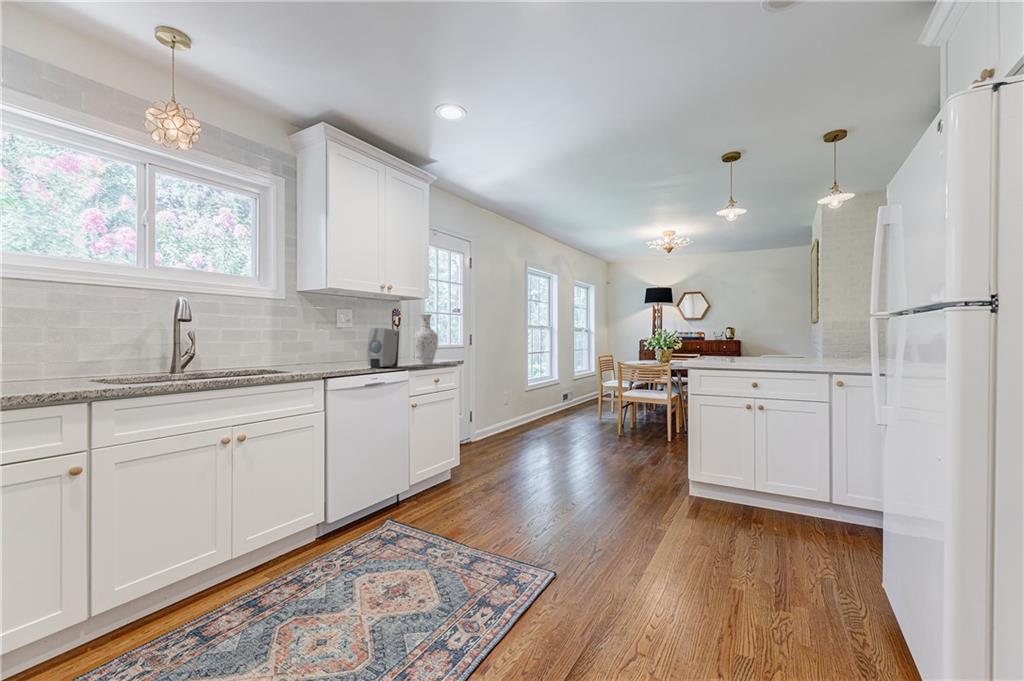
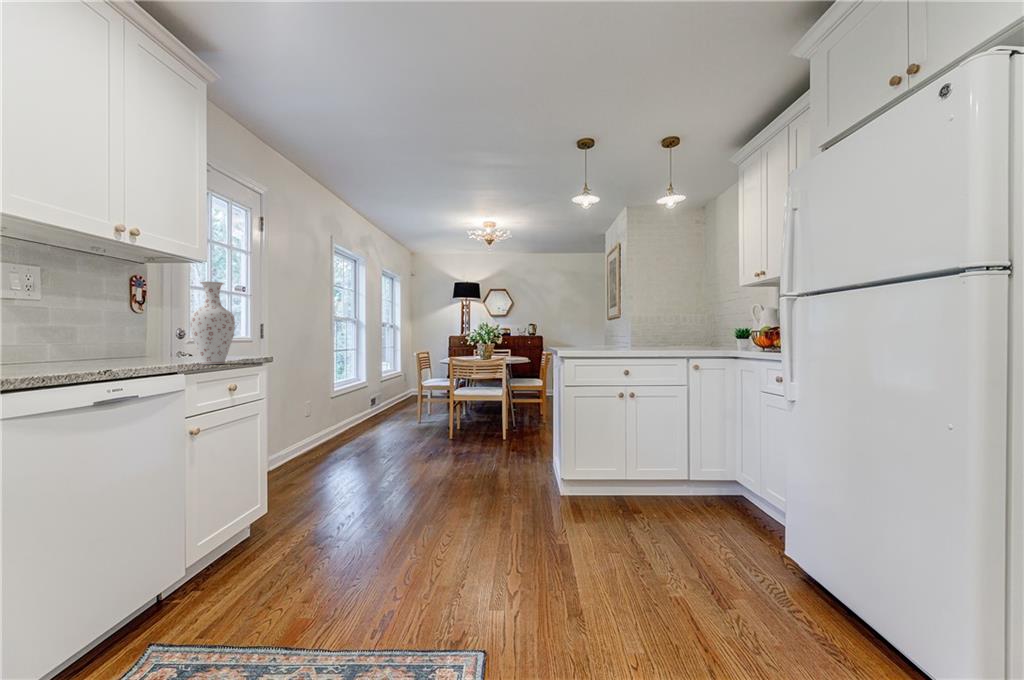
soap dispenser: present [367,328,399,368] -> none [93,297,163,371]

